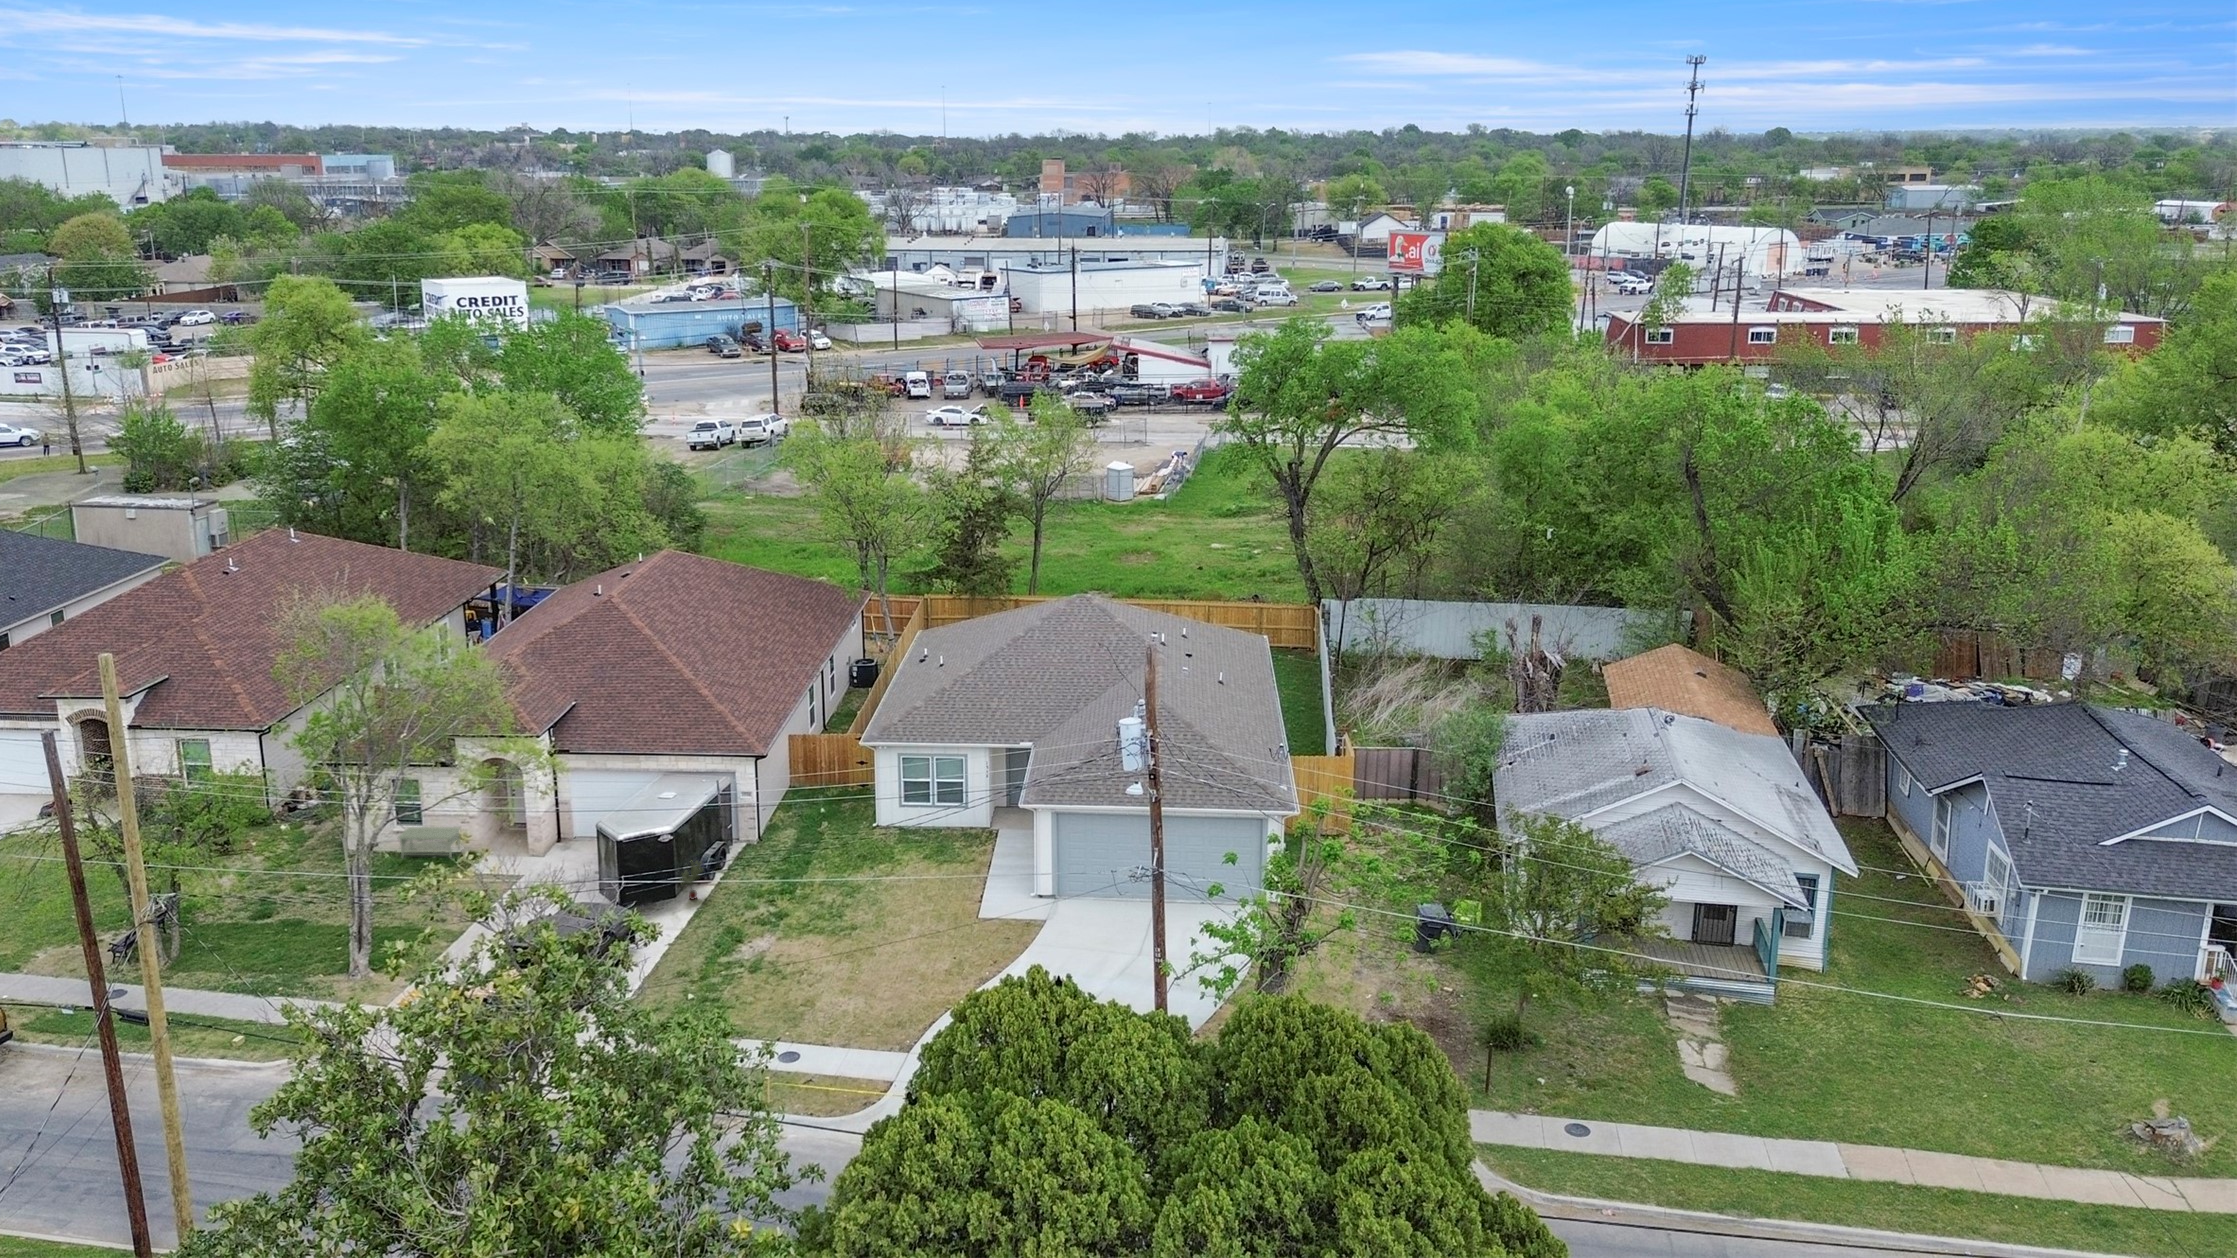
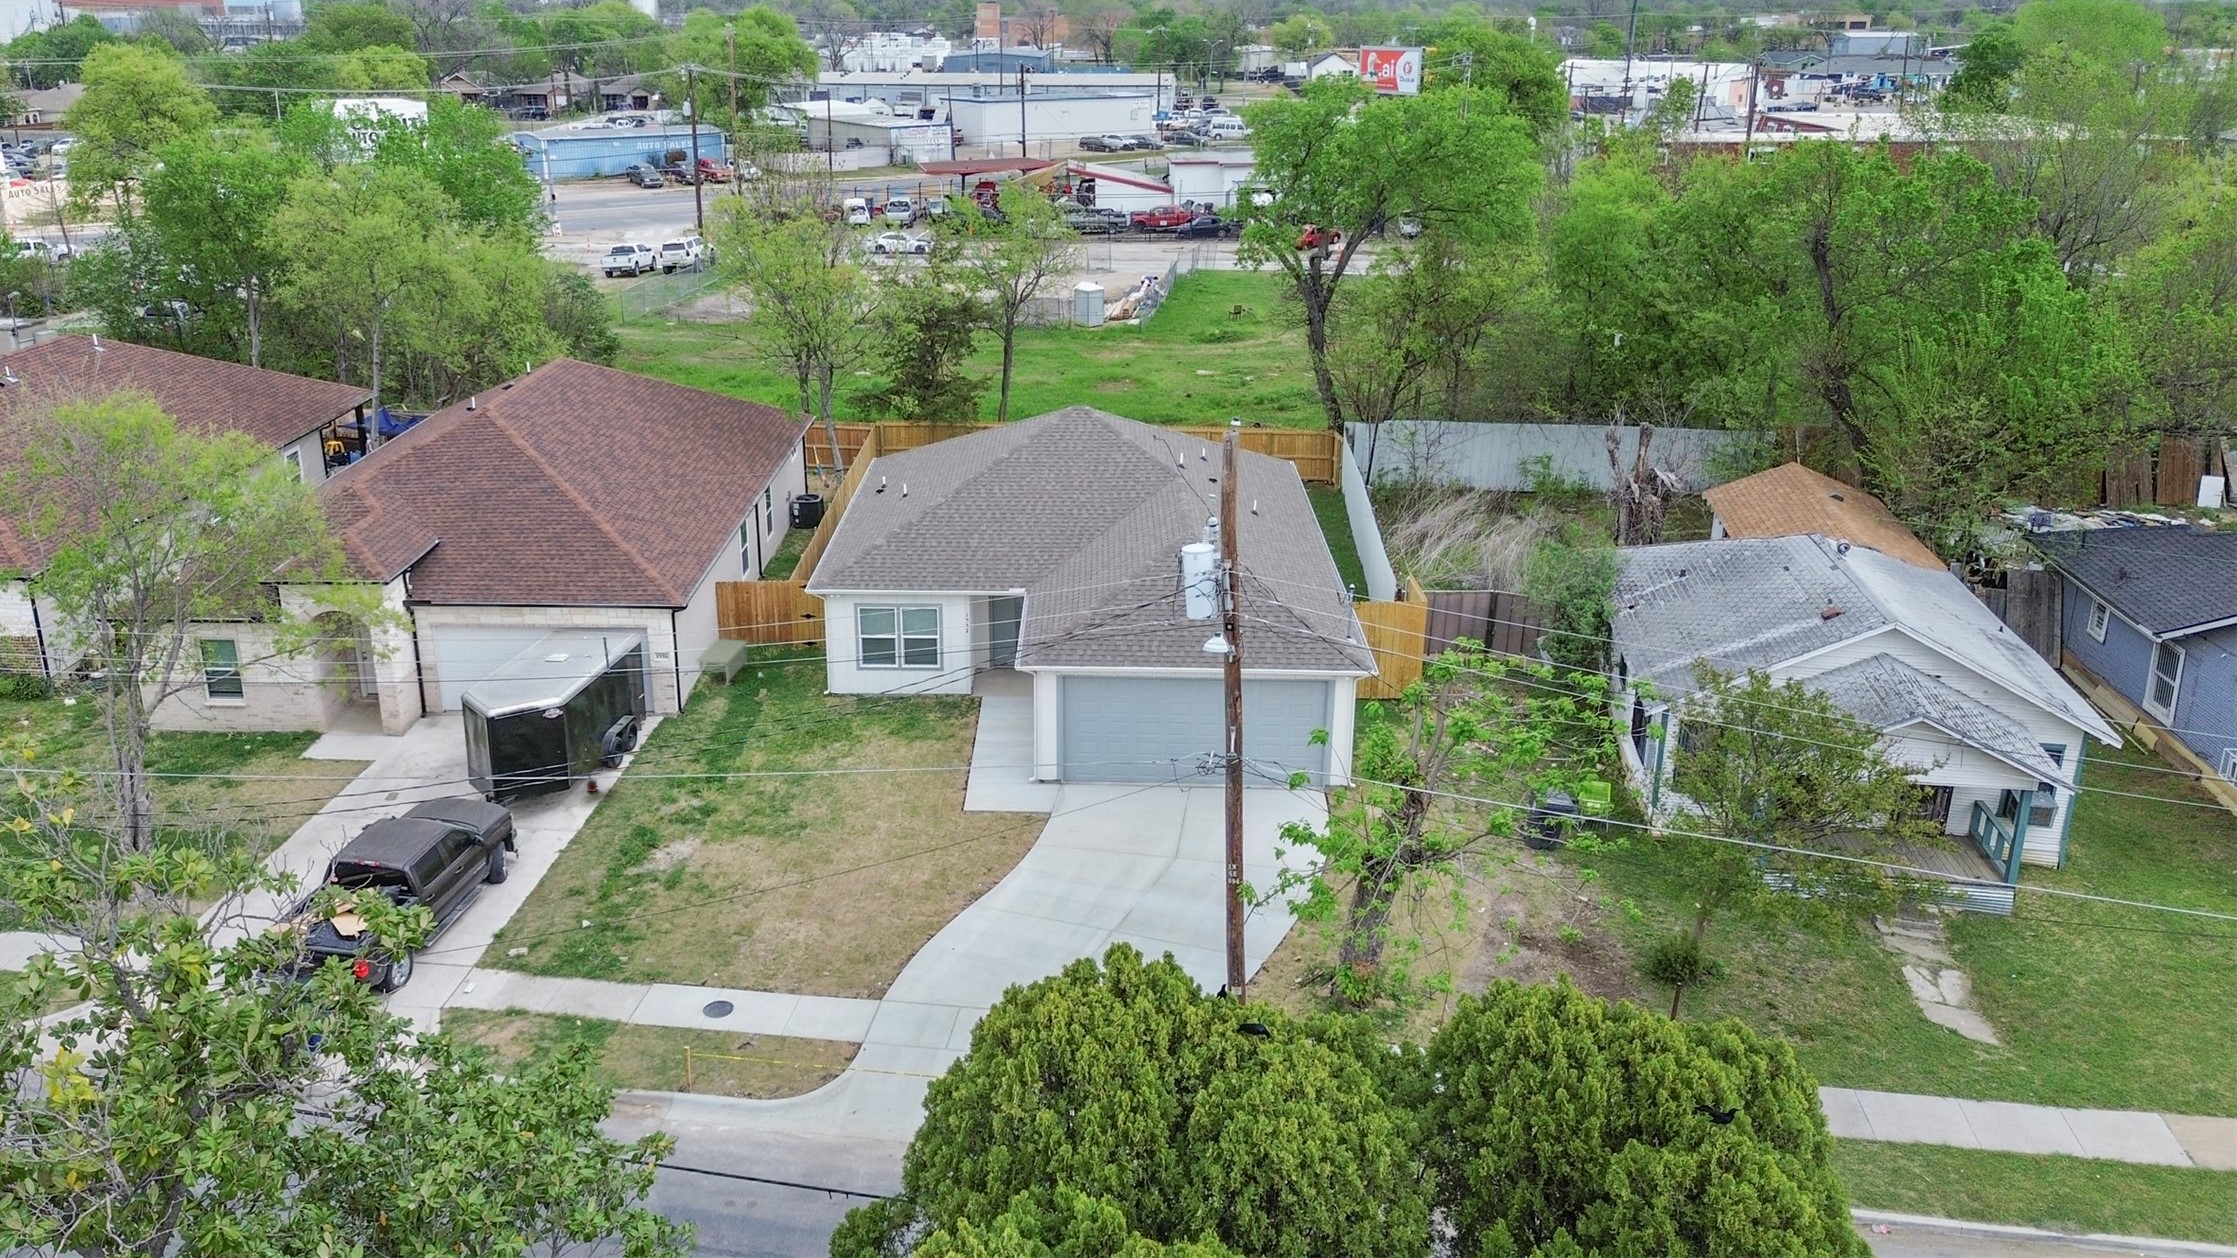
storage bench: present [398,827,460,857] -> present [697,639,747,685]

